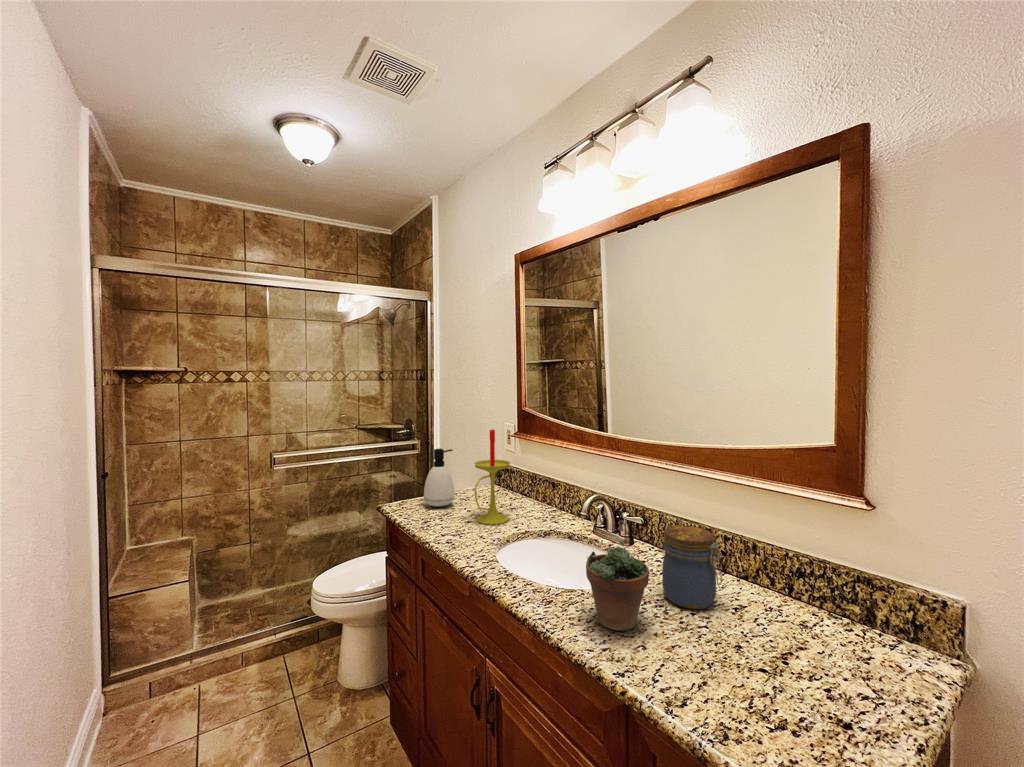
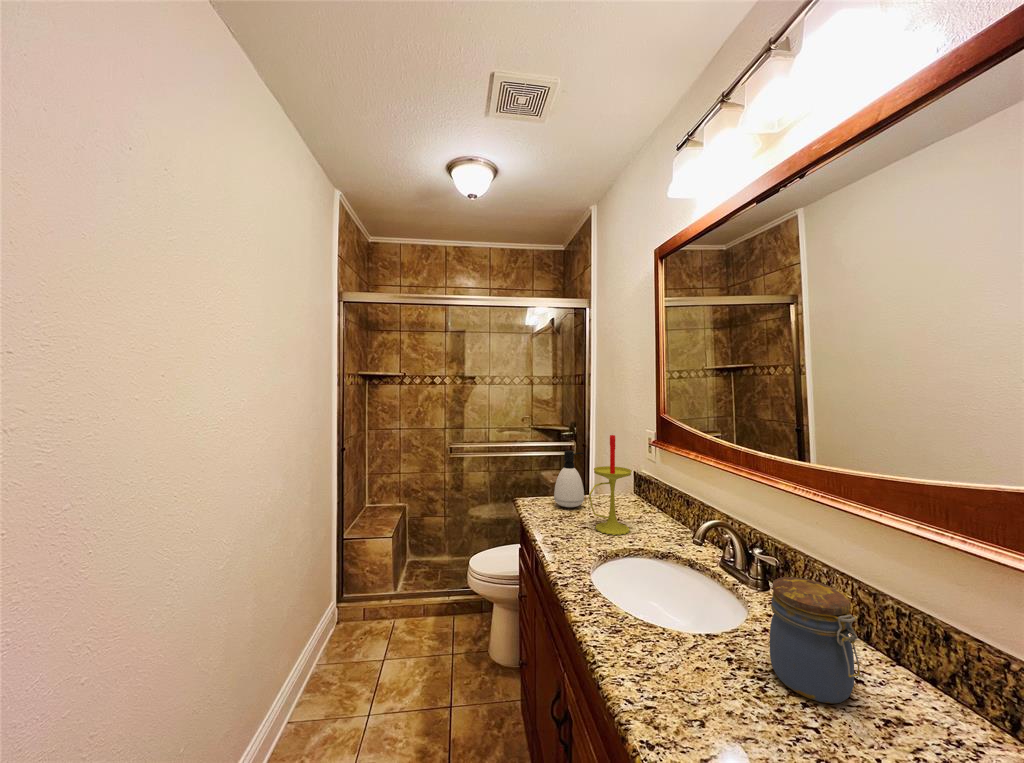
succulent plant: present [586,521,649,631] -> none [645,555,727,694]

